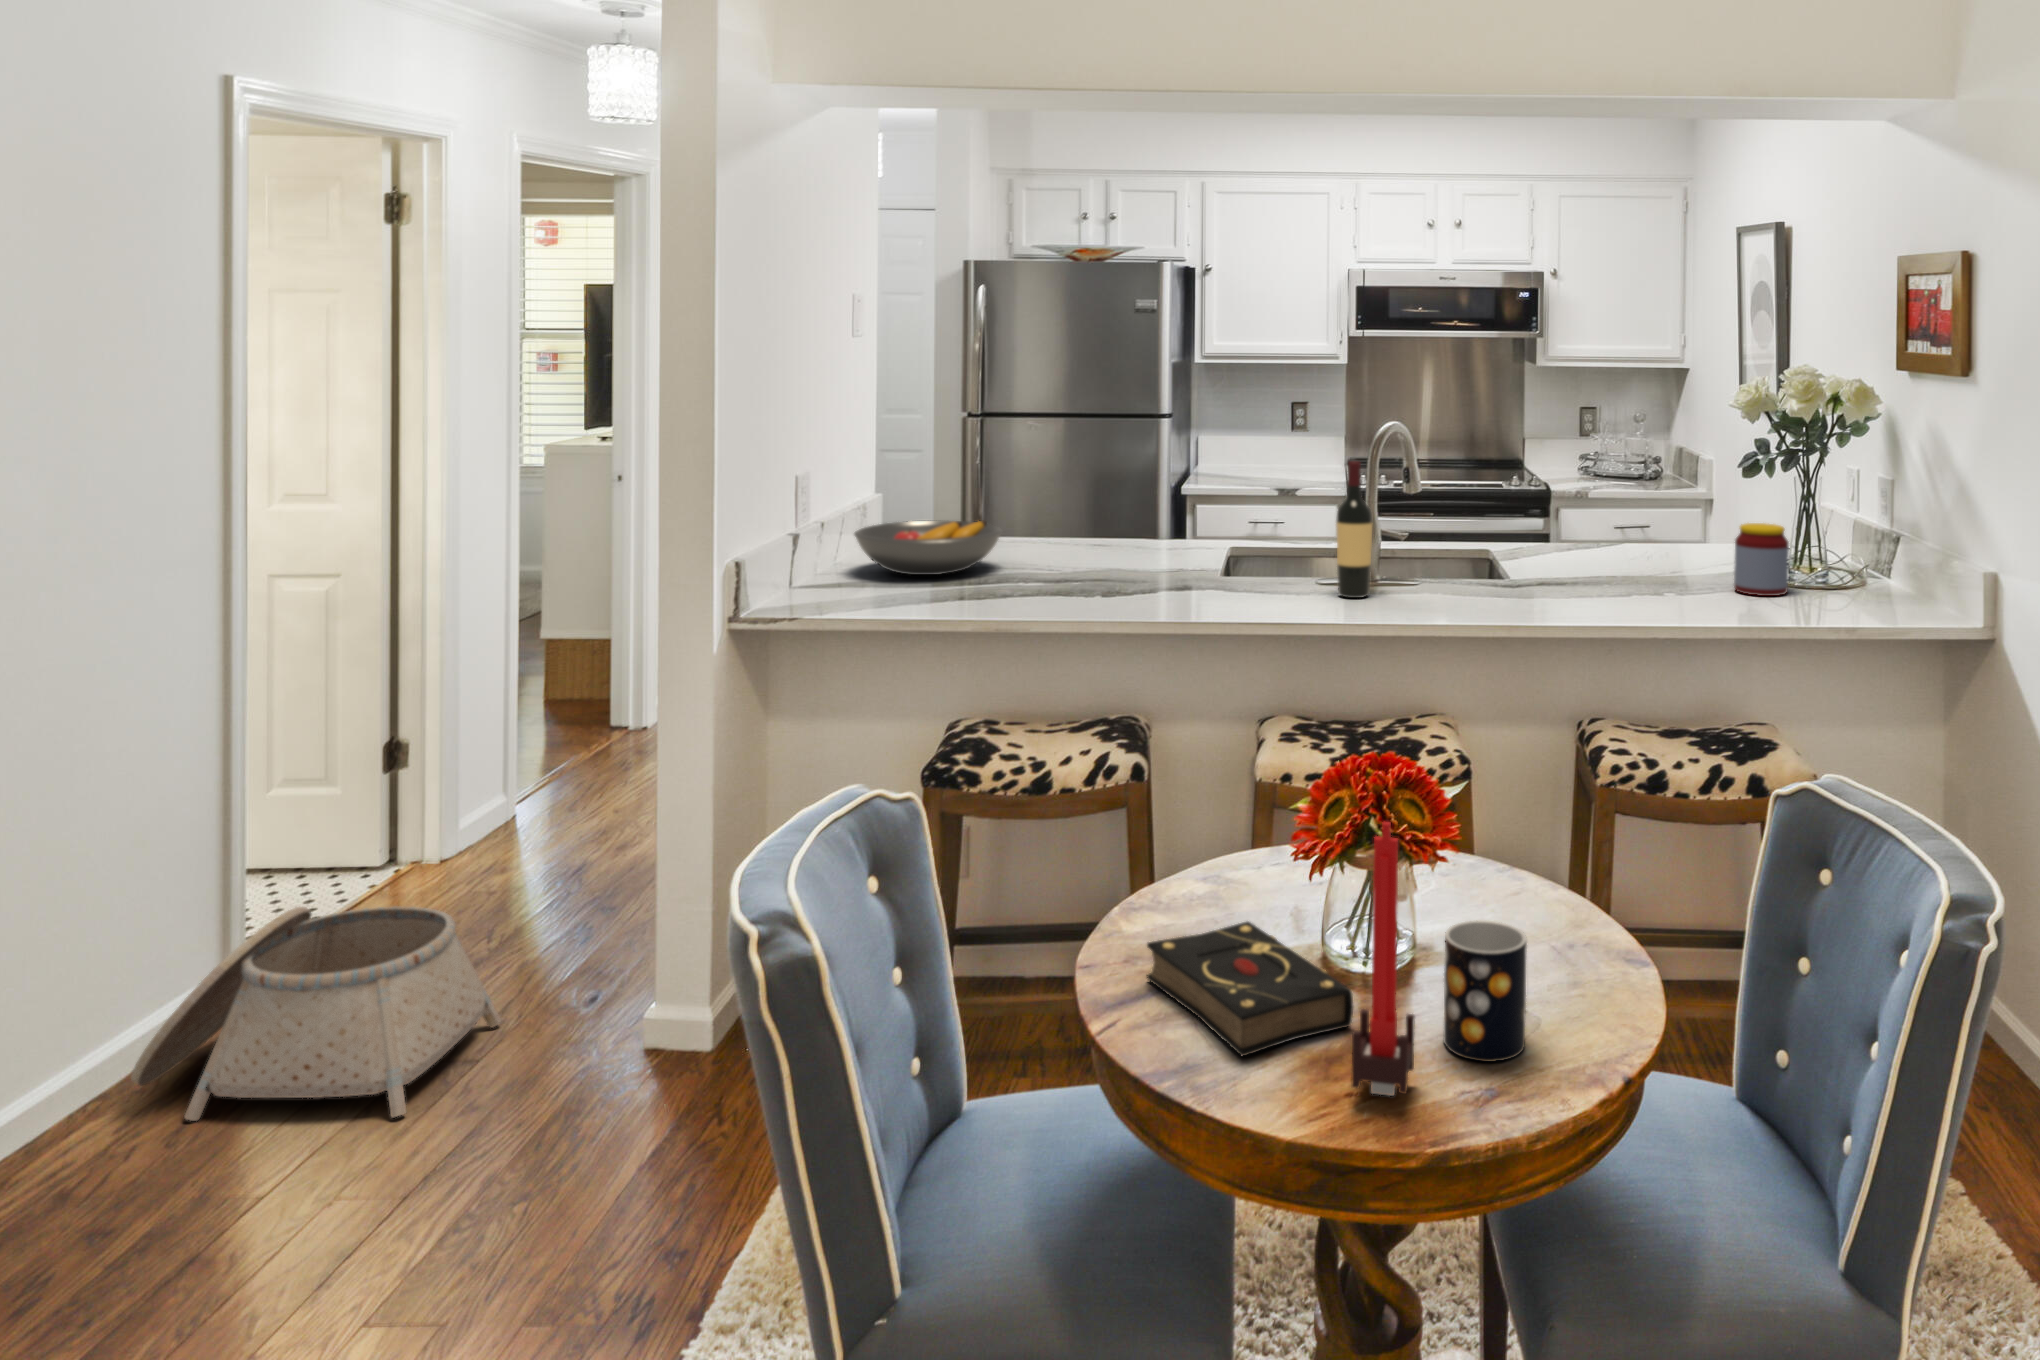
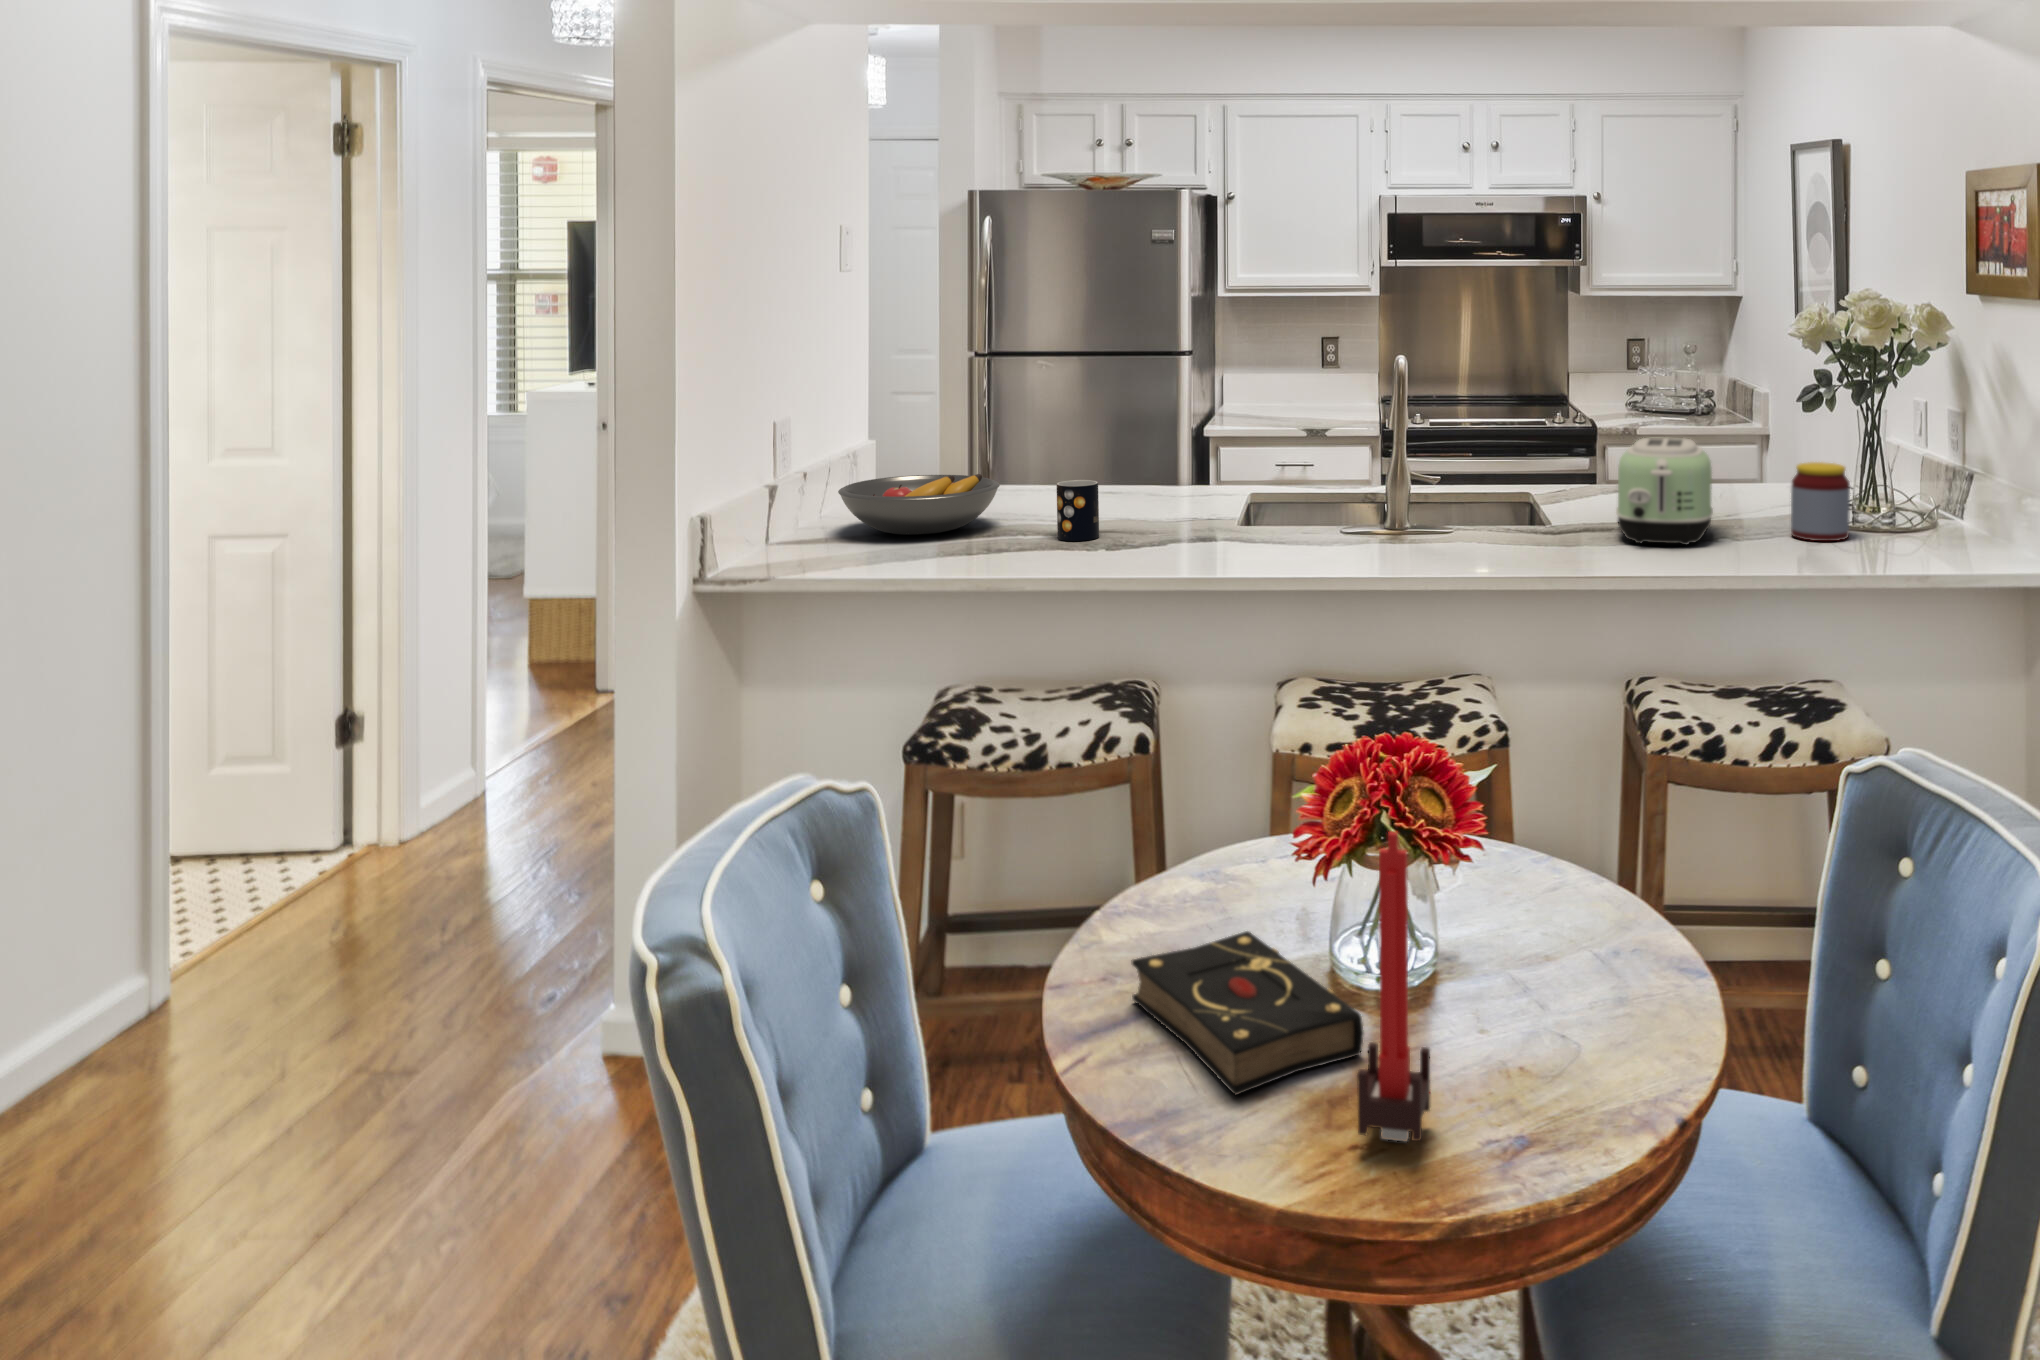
wine bottle: present [1336,461,1372,598] -> none [1358,403,1397,552]
toaster: none [1573,498,1663,597] -> present [1616,438,1713,545]
basket: present [131,906,501,1121] -> none [63,903,470,1140]
mug: present [1444,920,1527,1062] -> present [1057,480,1099,541]

